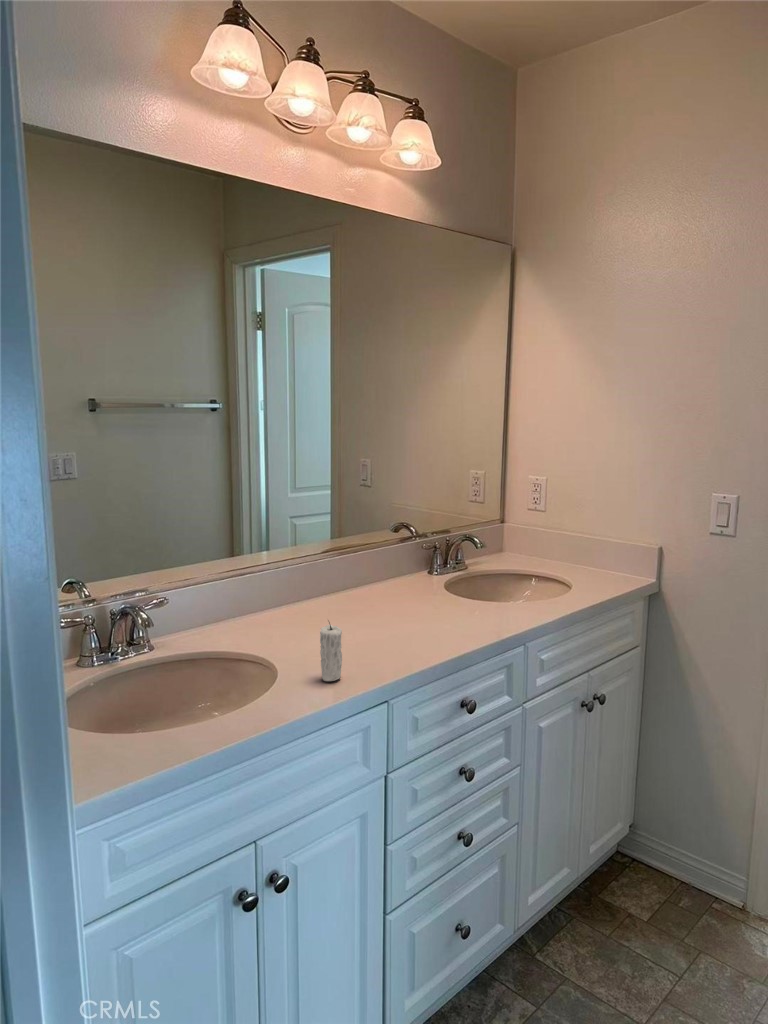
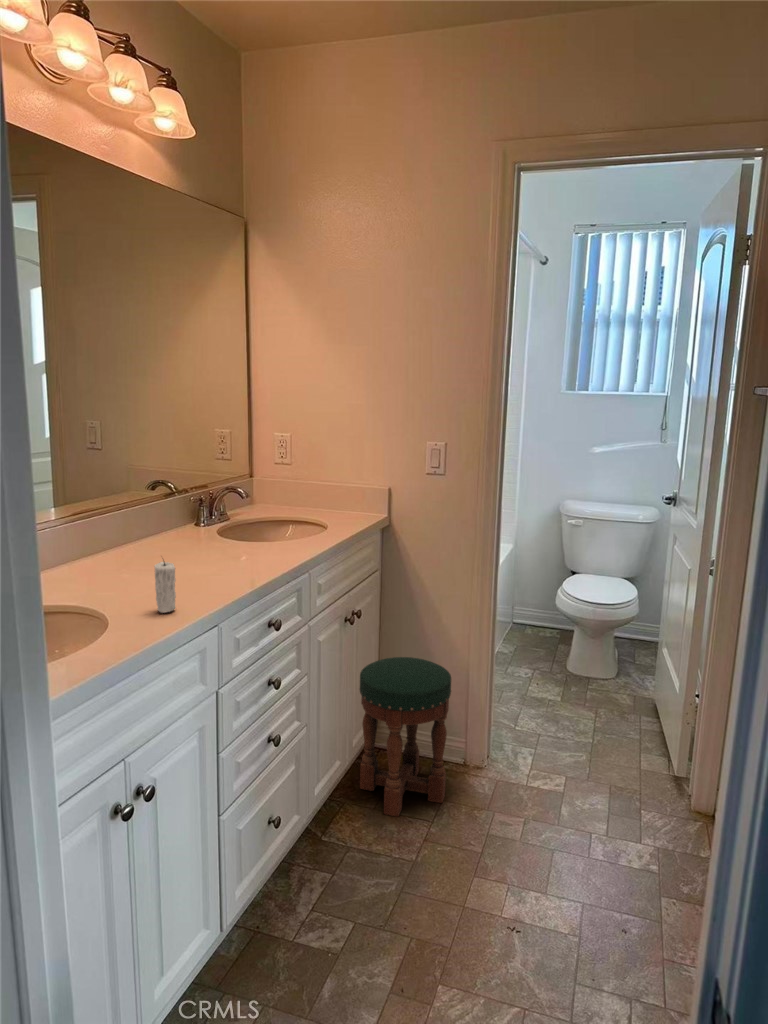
stool: none [597,754,721,956] -> present [359,657,451,816]

